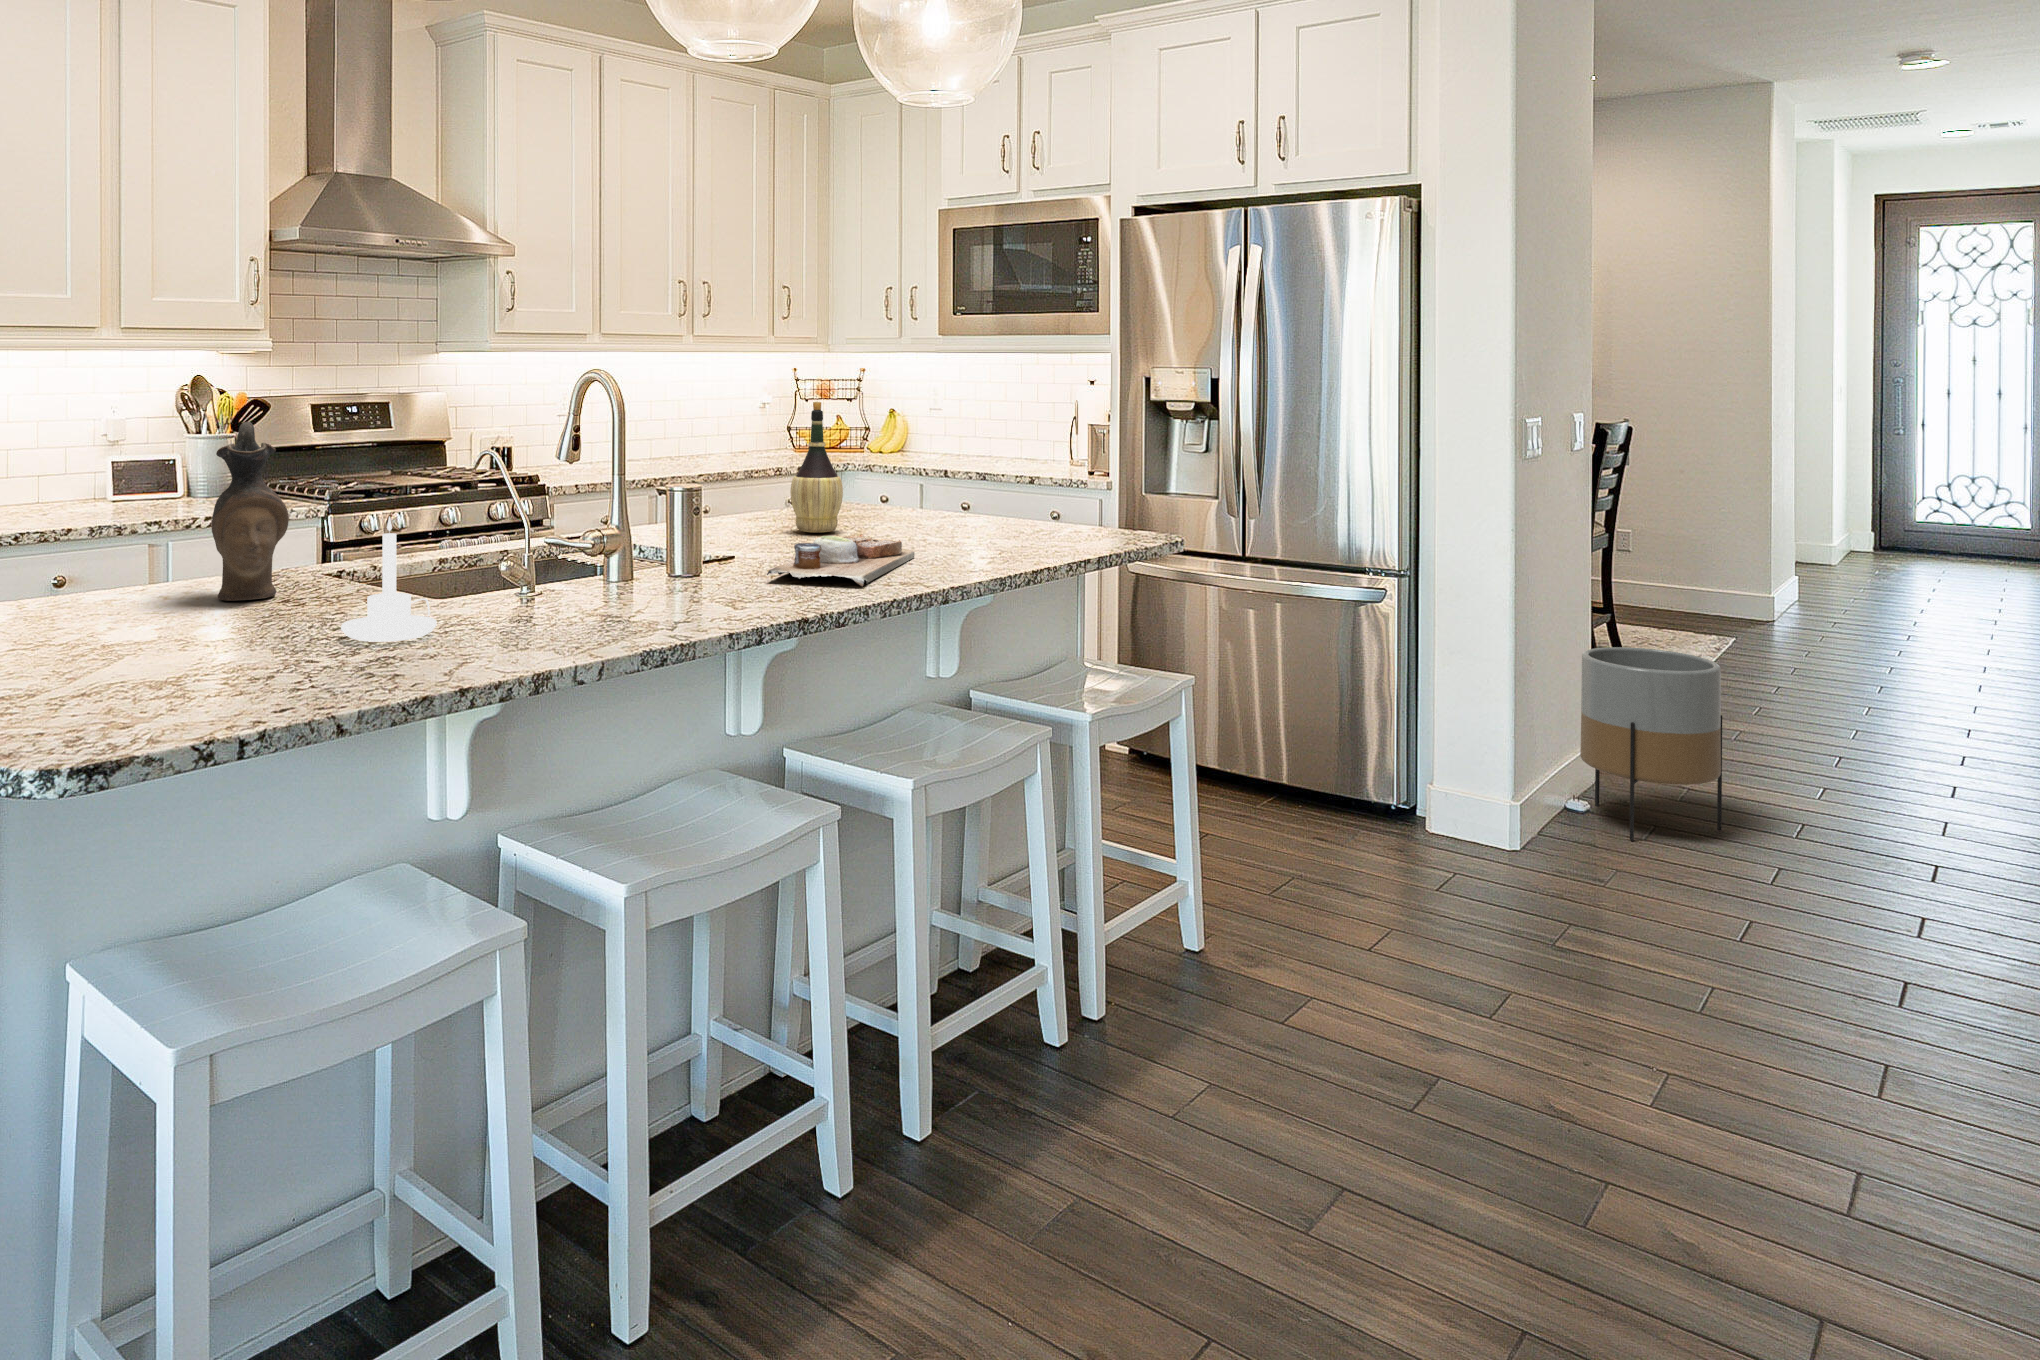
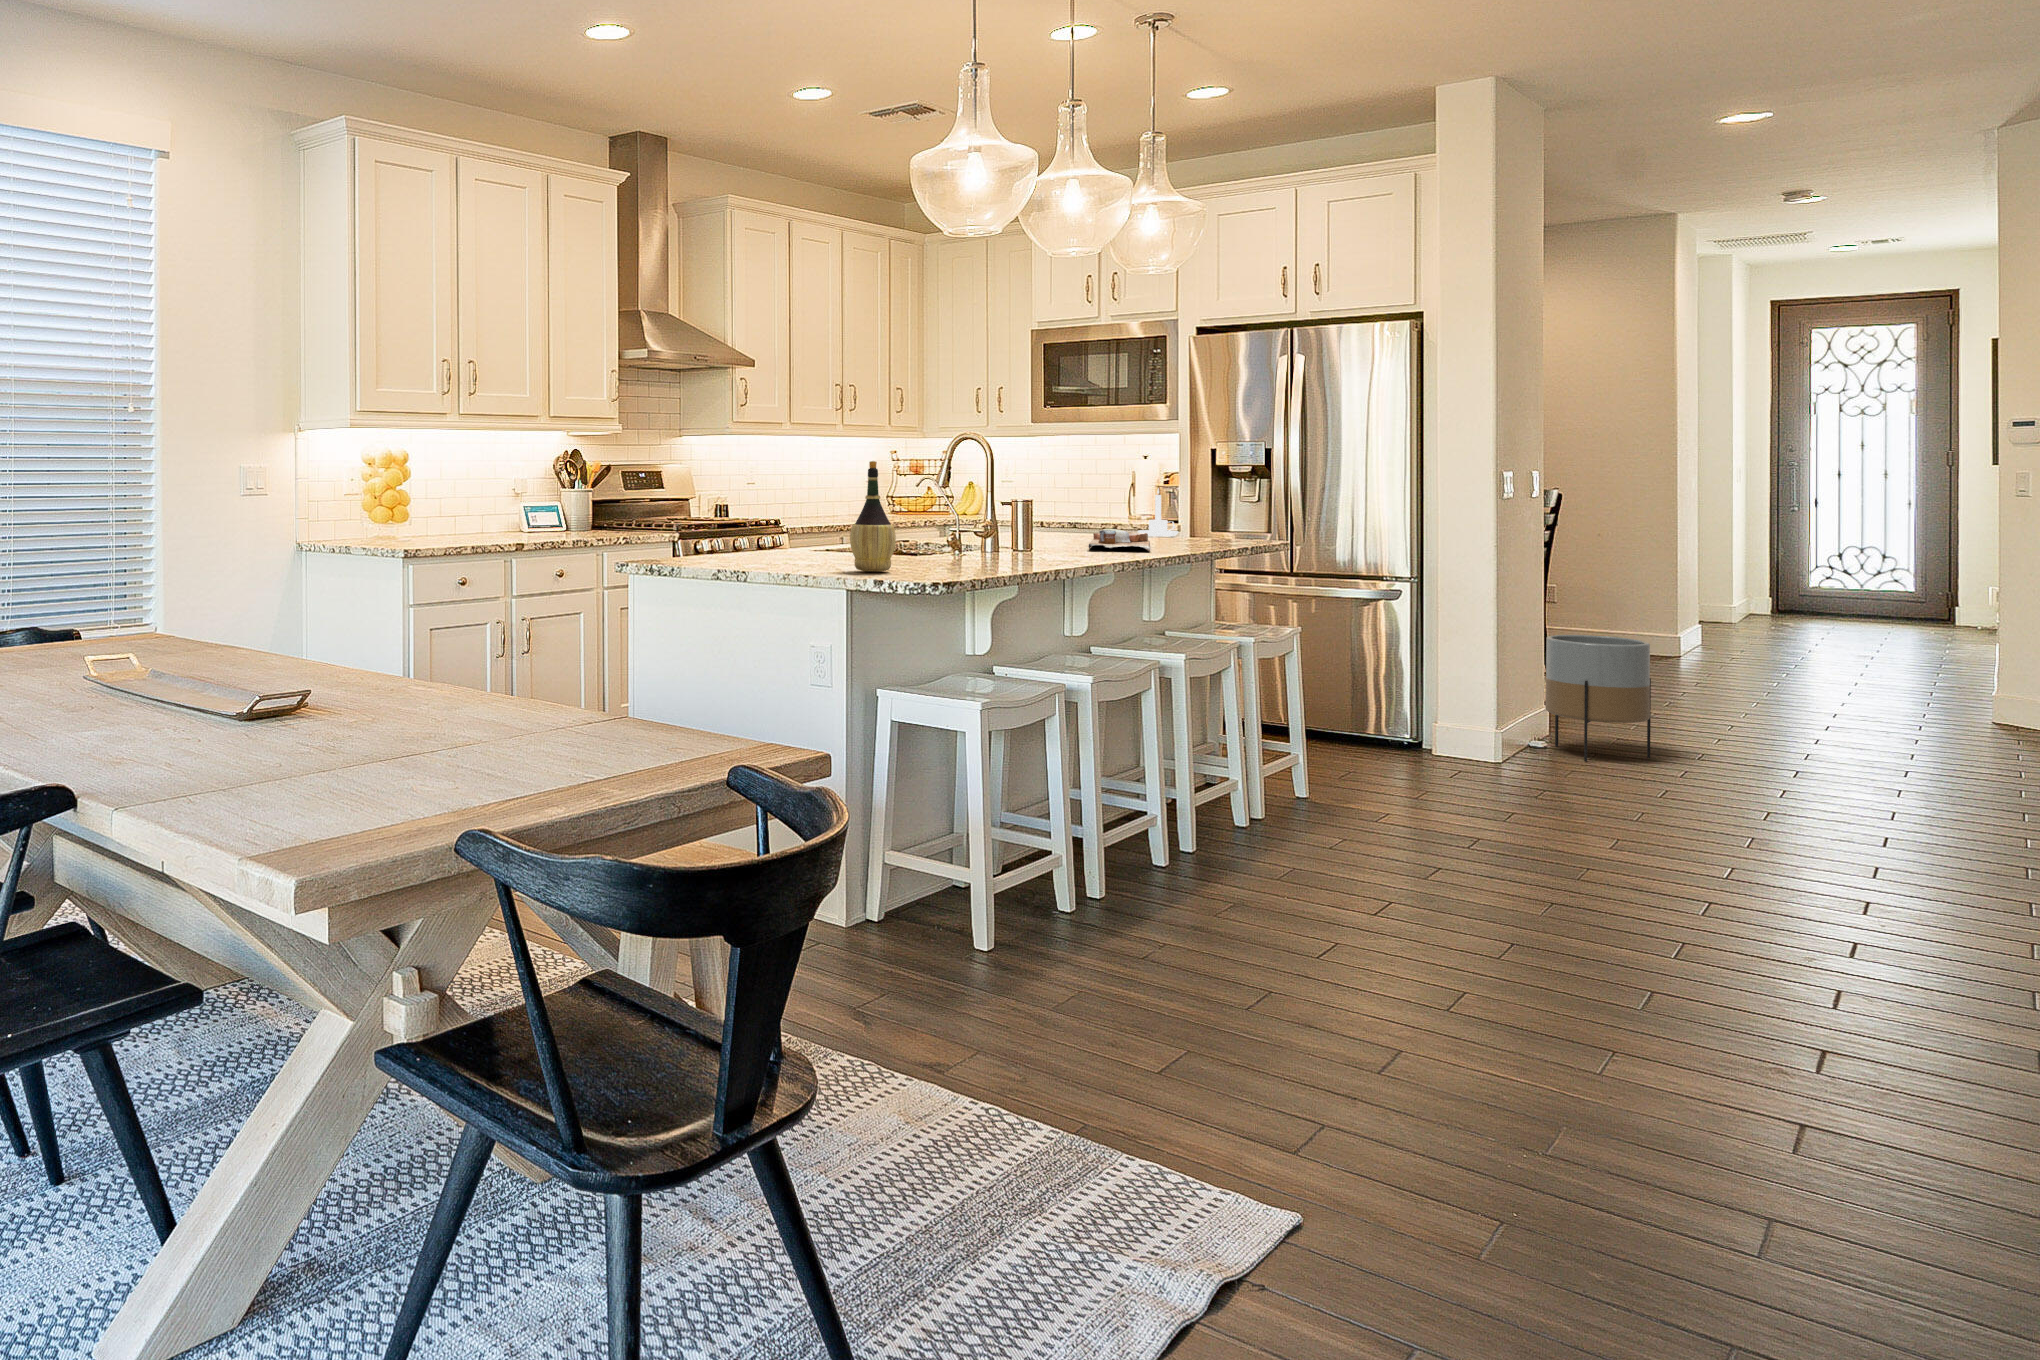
wine bottle: present [790,402,843,533] -> present [850,461,896,572]
ceramic pitcher: present [212,422,289,601] -> none [794,459,836,555]
candle holder: present [341,517,437,642] -> present [1138,489,1178,536]

